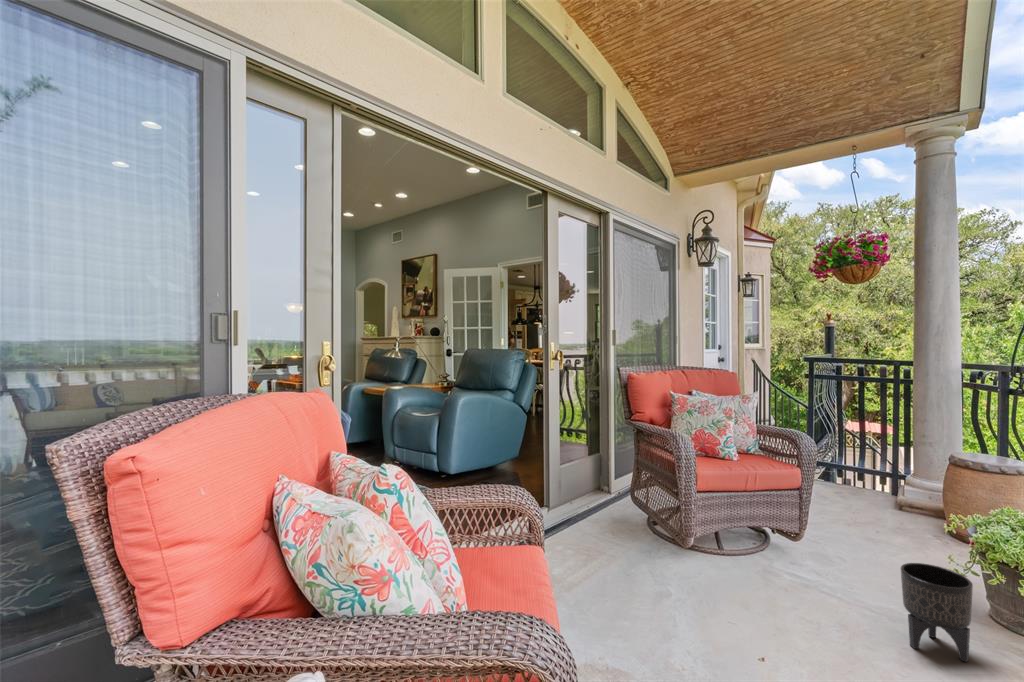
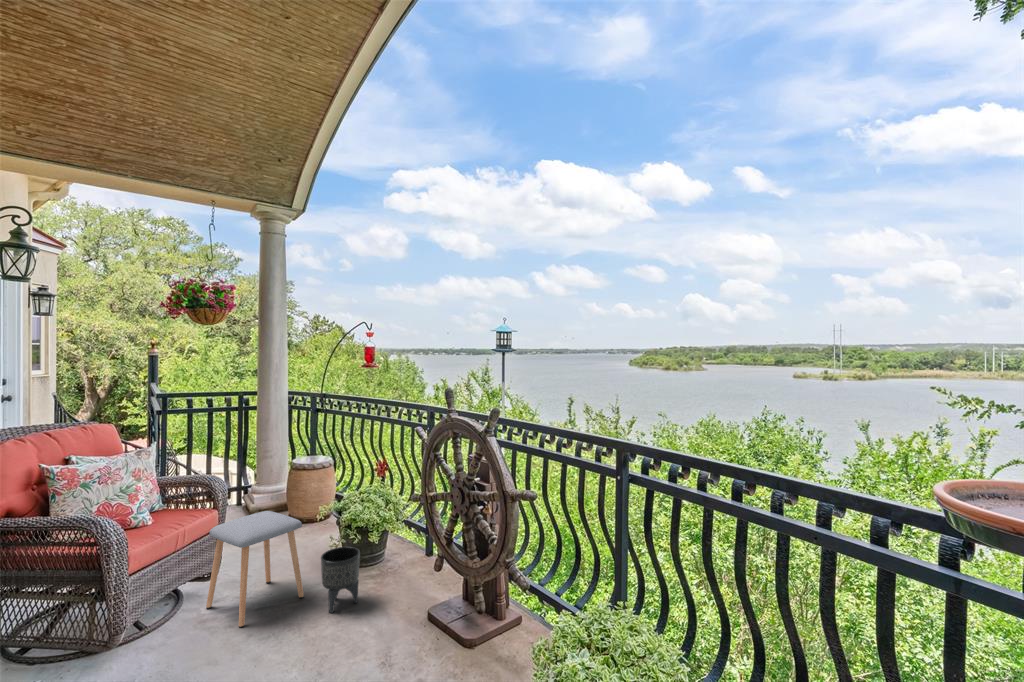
stool: none [783,481,891,610] -> present [206,511,304,628]

